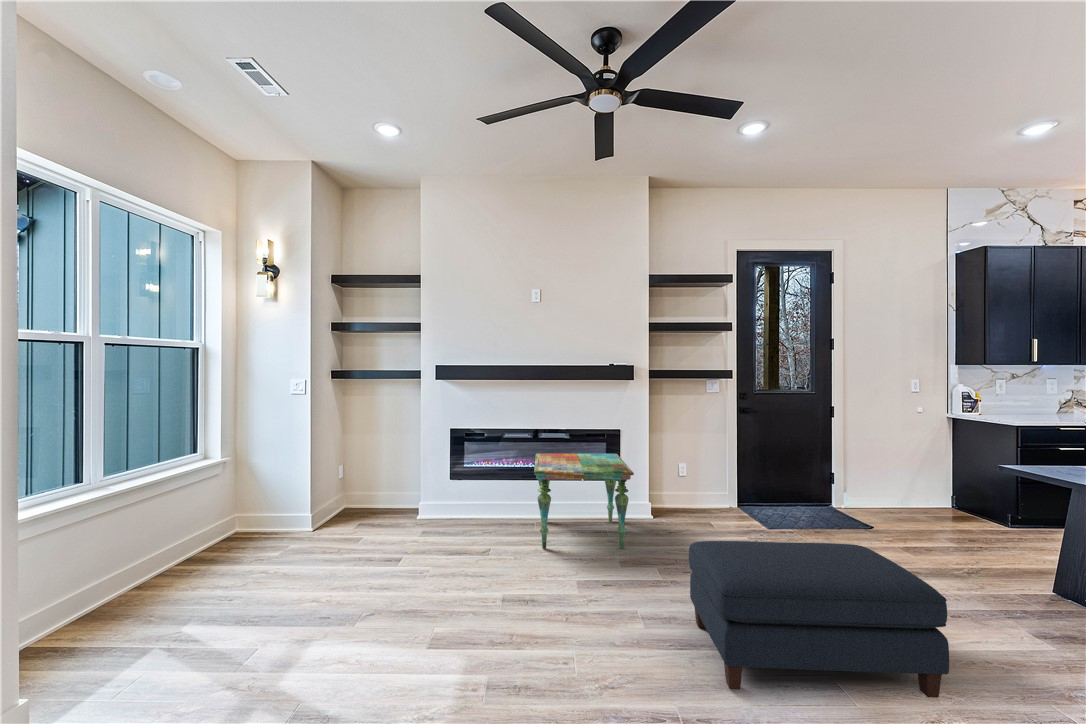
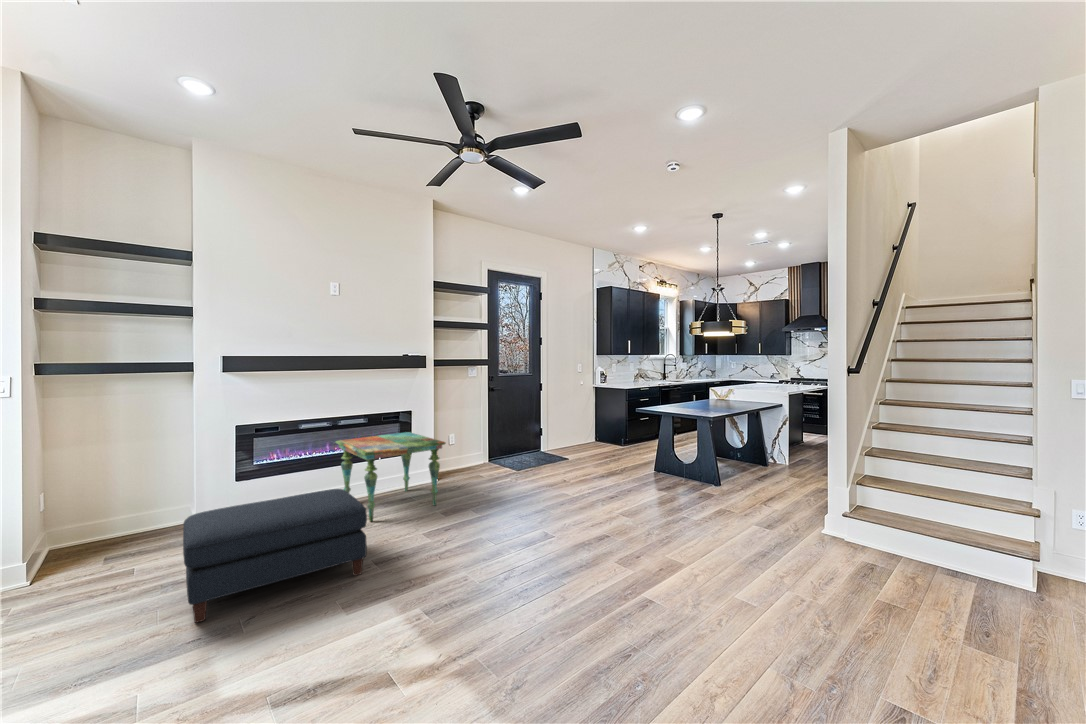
ottoman: present [689,541,949,698] -> present [183,489,367,623]

